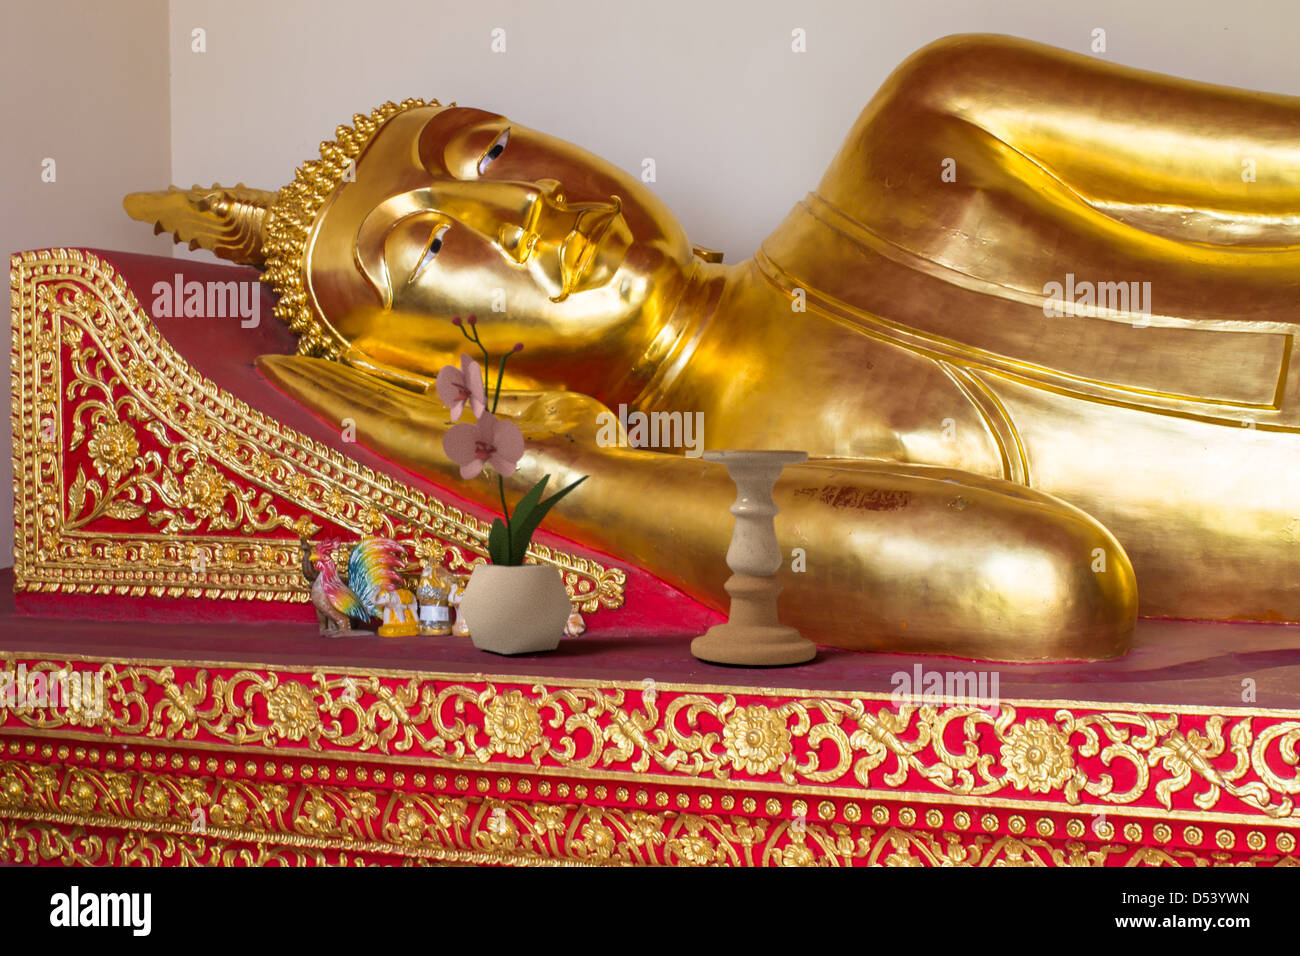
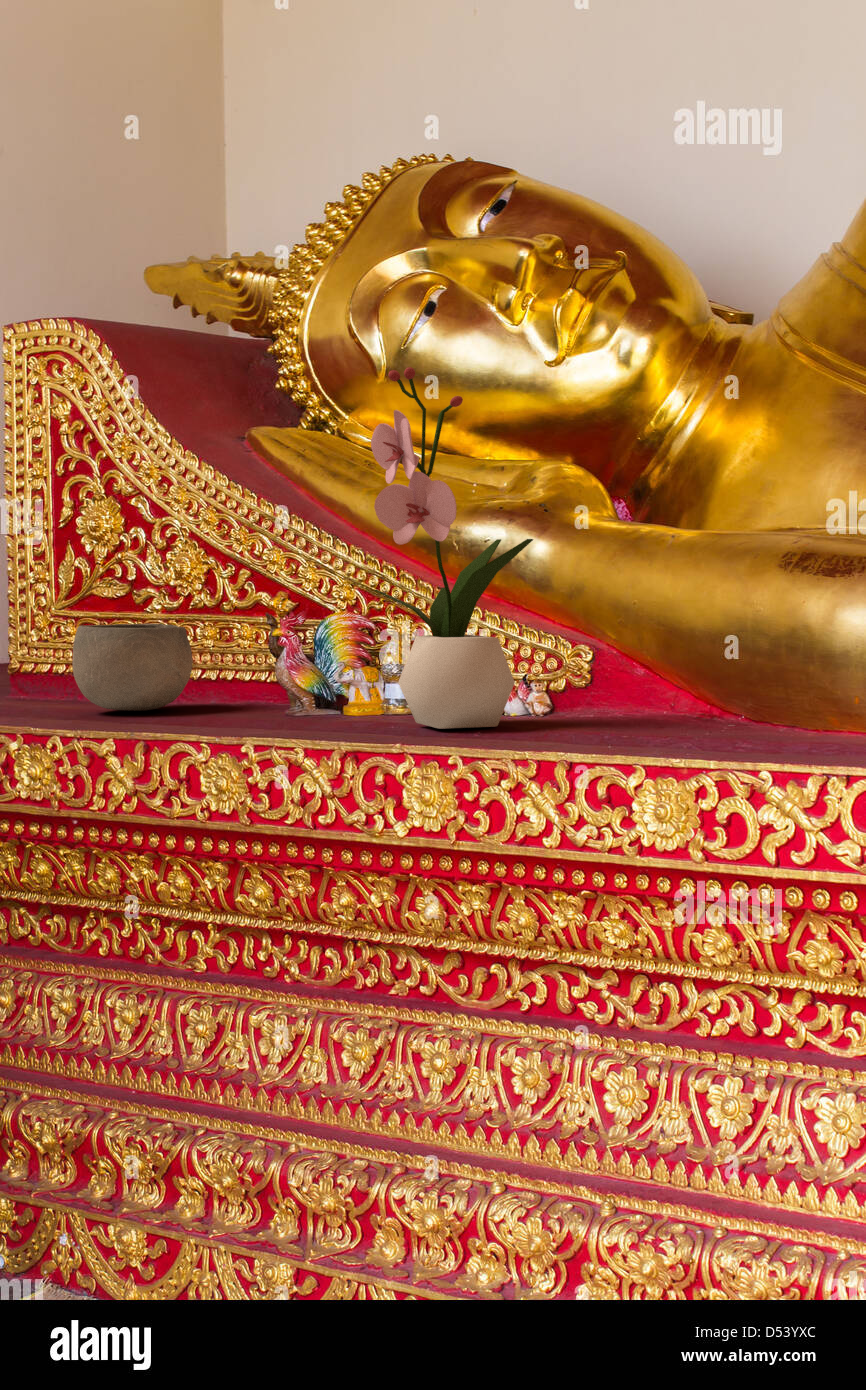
candle holder: present [691,449,816,665] -> none [626,505,767,741]
bowl: none [97,547,224,635] -> present [72,623,193,711]

